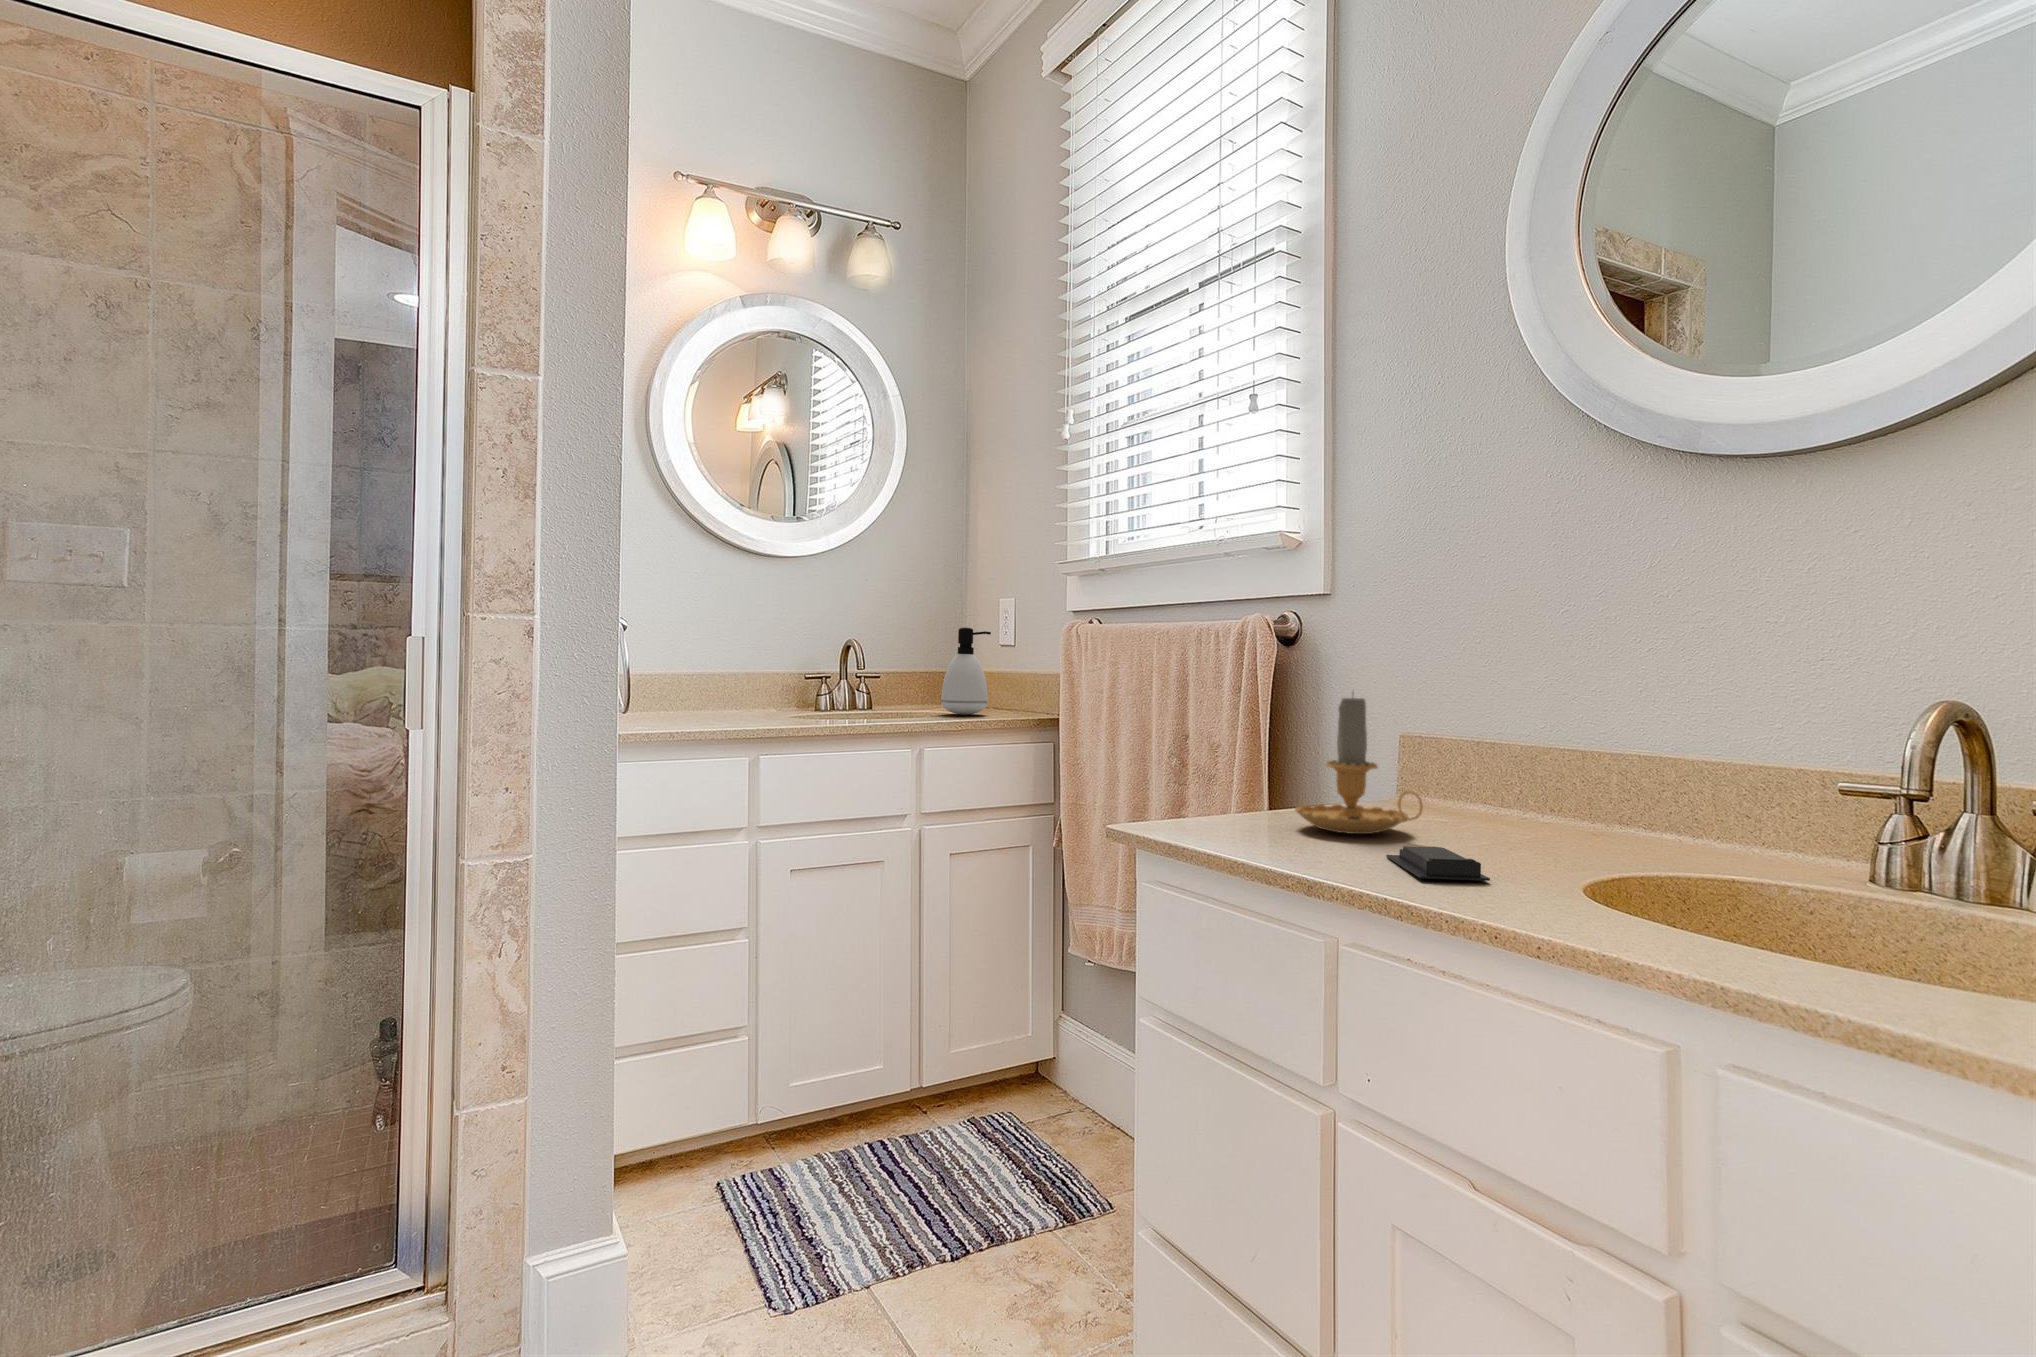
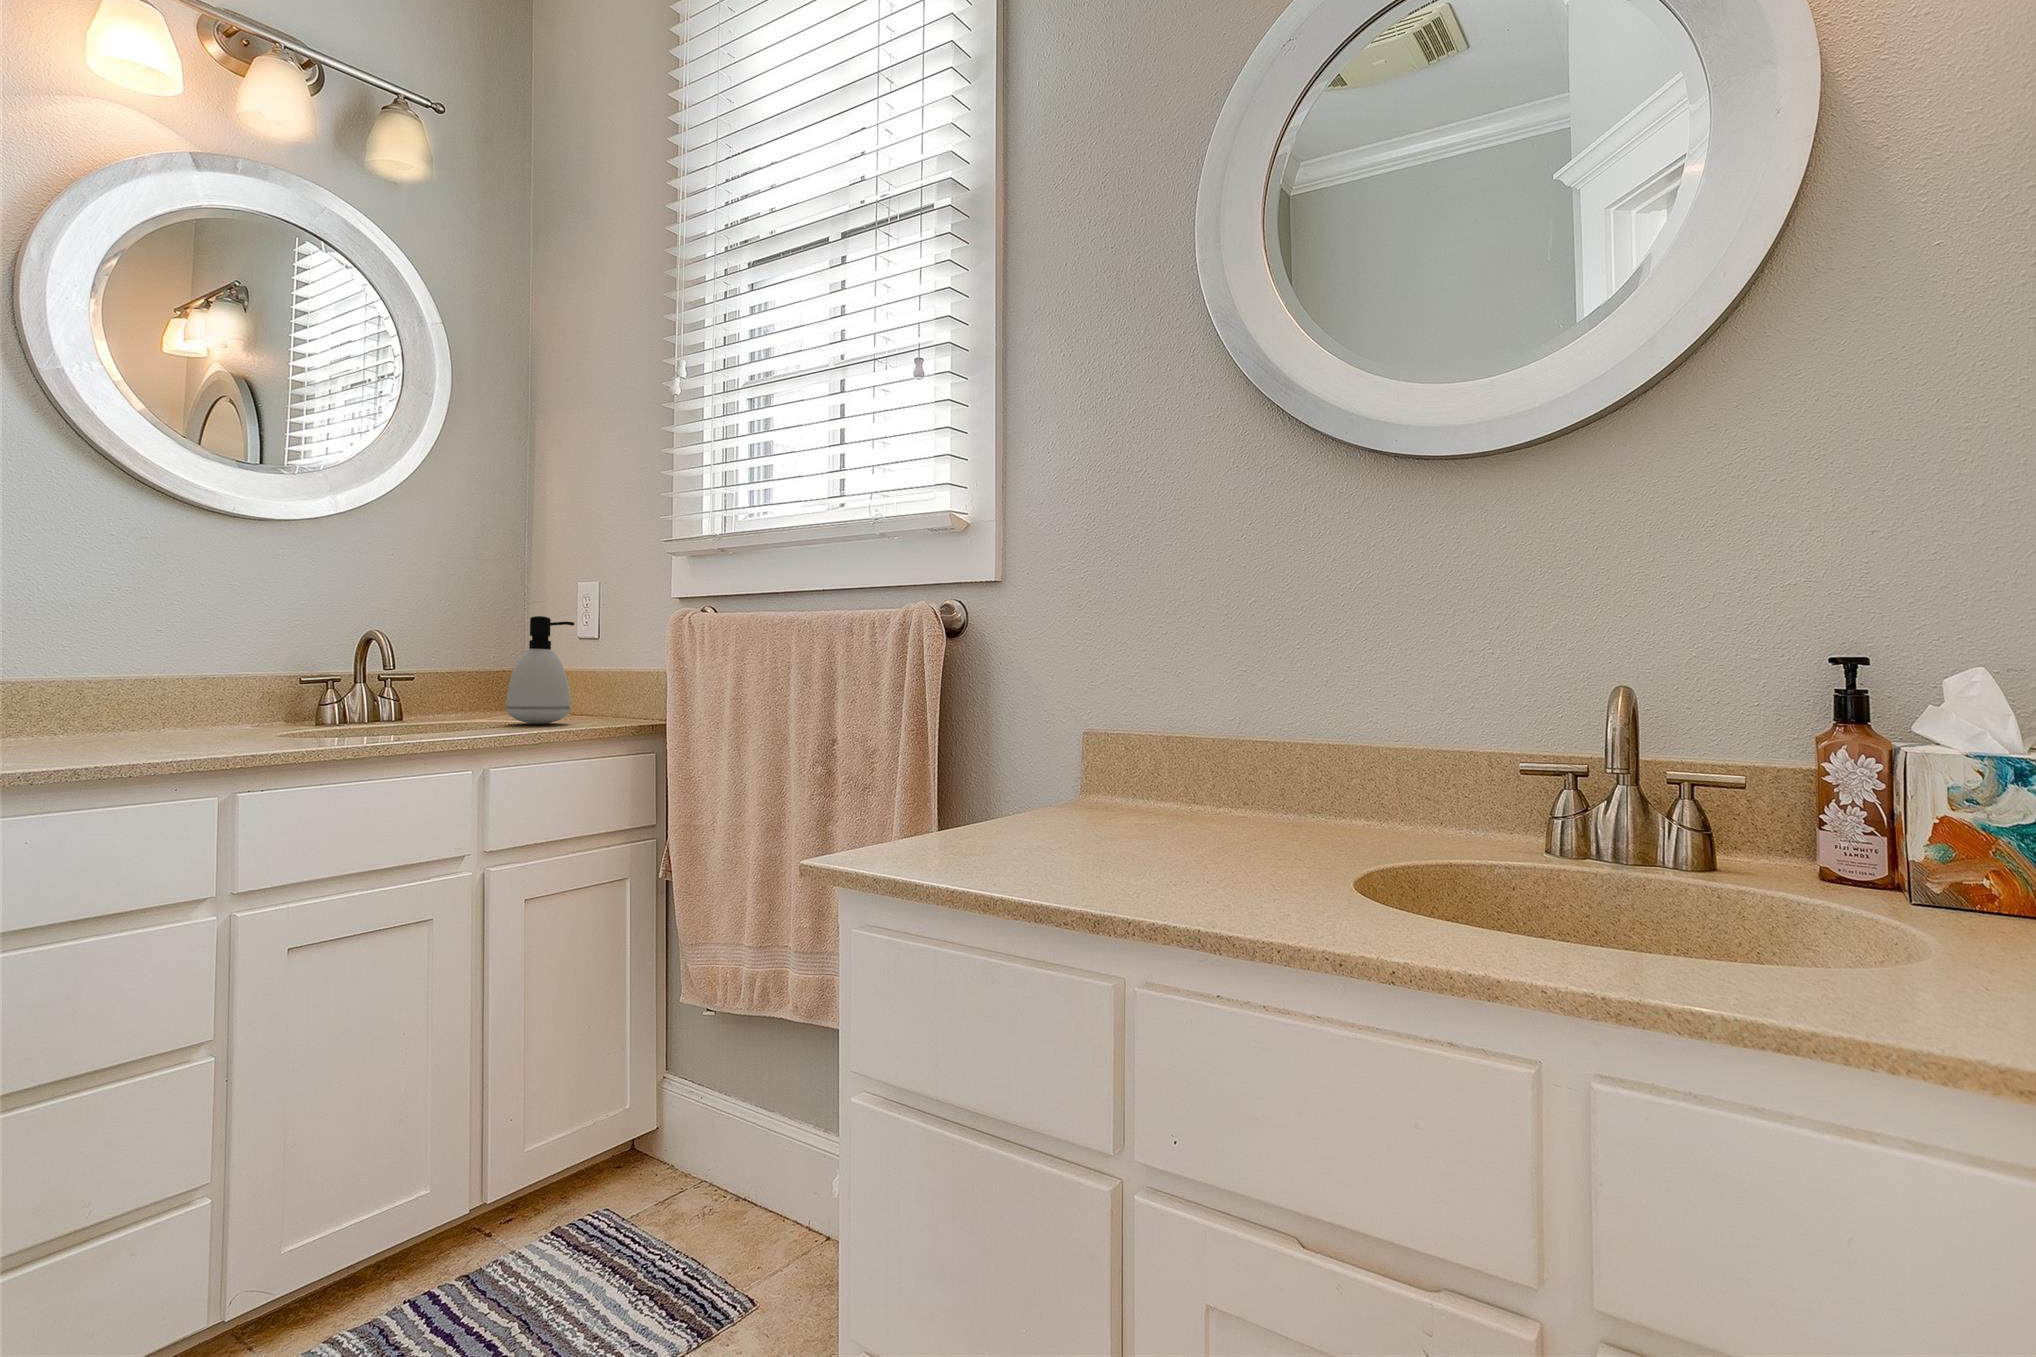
candle: present [1295,697,1423,834] -> none [1013,681,1157,843]
soap bar: present [1386,846,1490,881] -> none [1140,854,1270,894]

